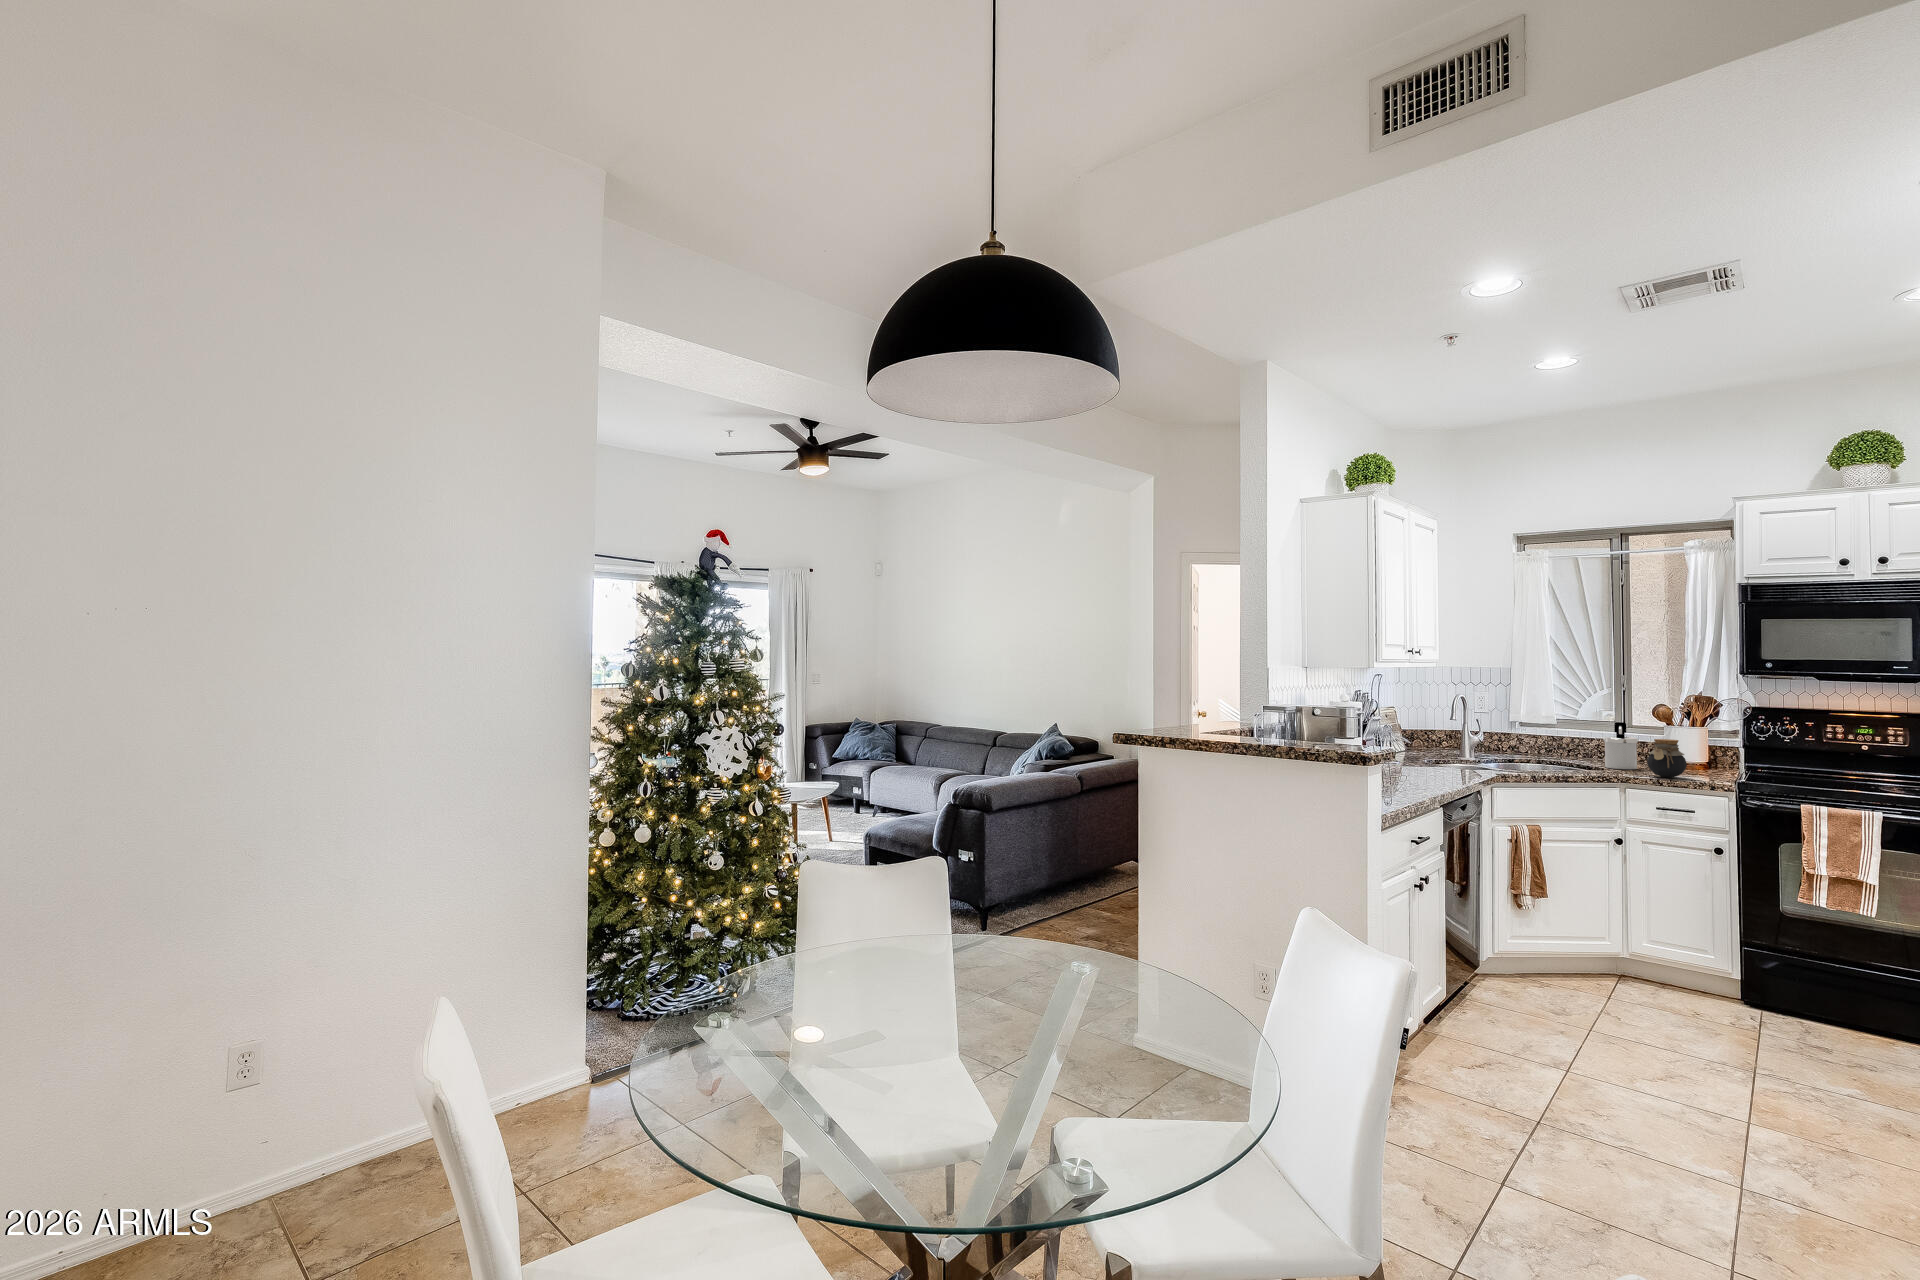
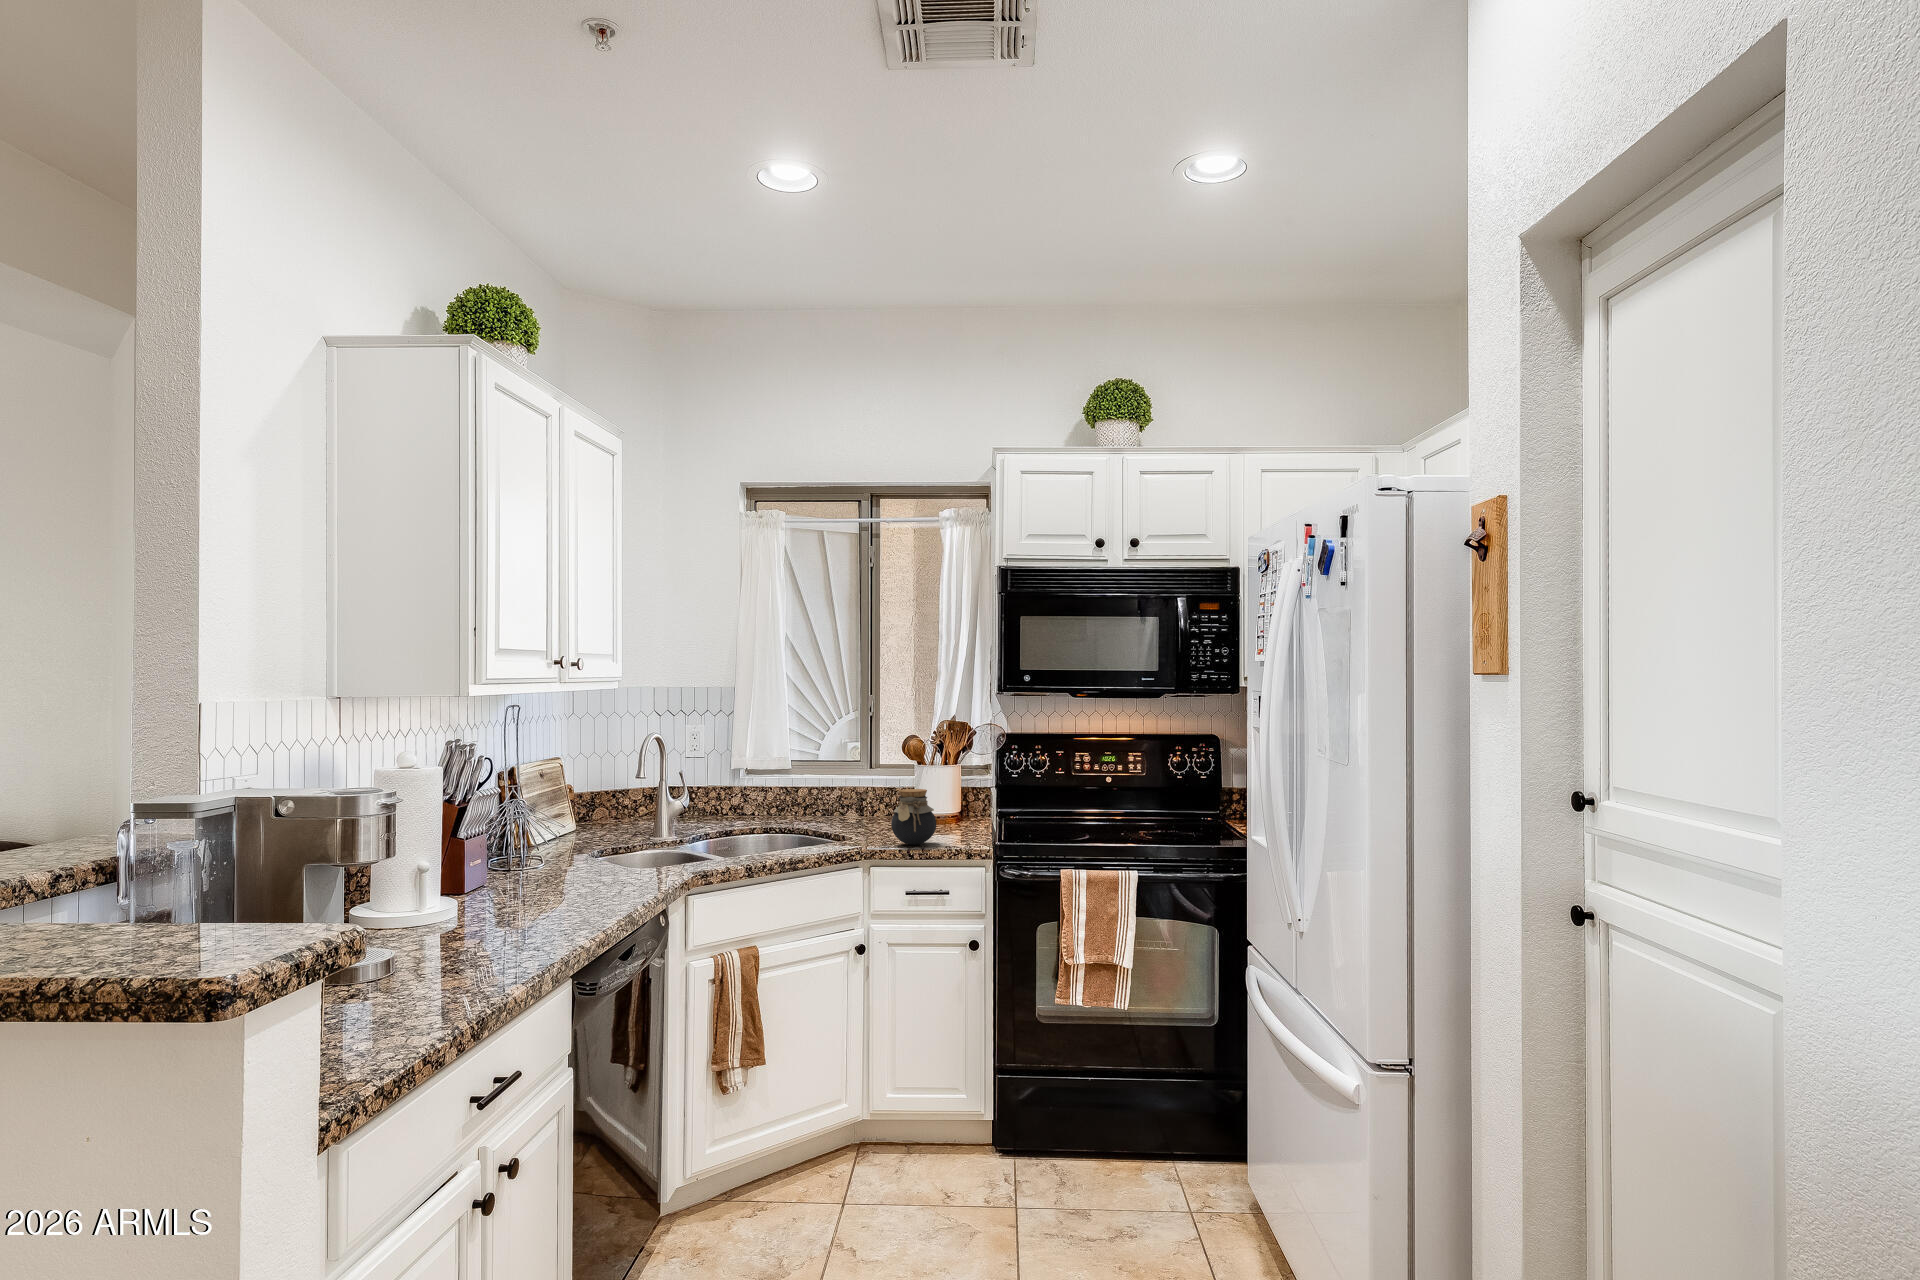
soap dispenser: present [1604,722,1638,769] -> none [842,766,883,835]

